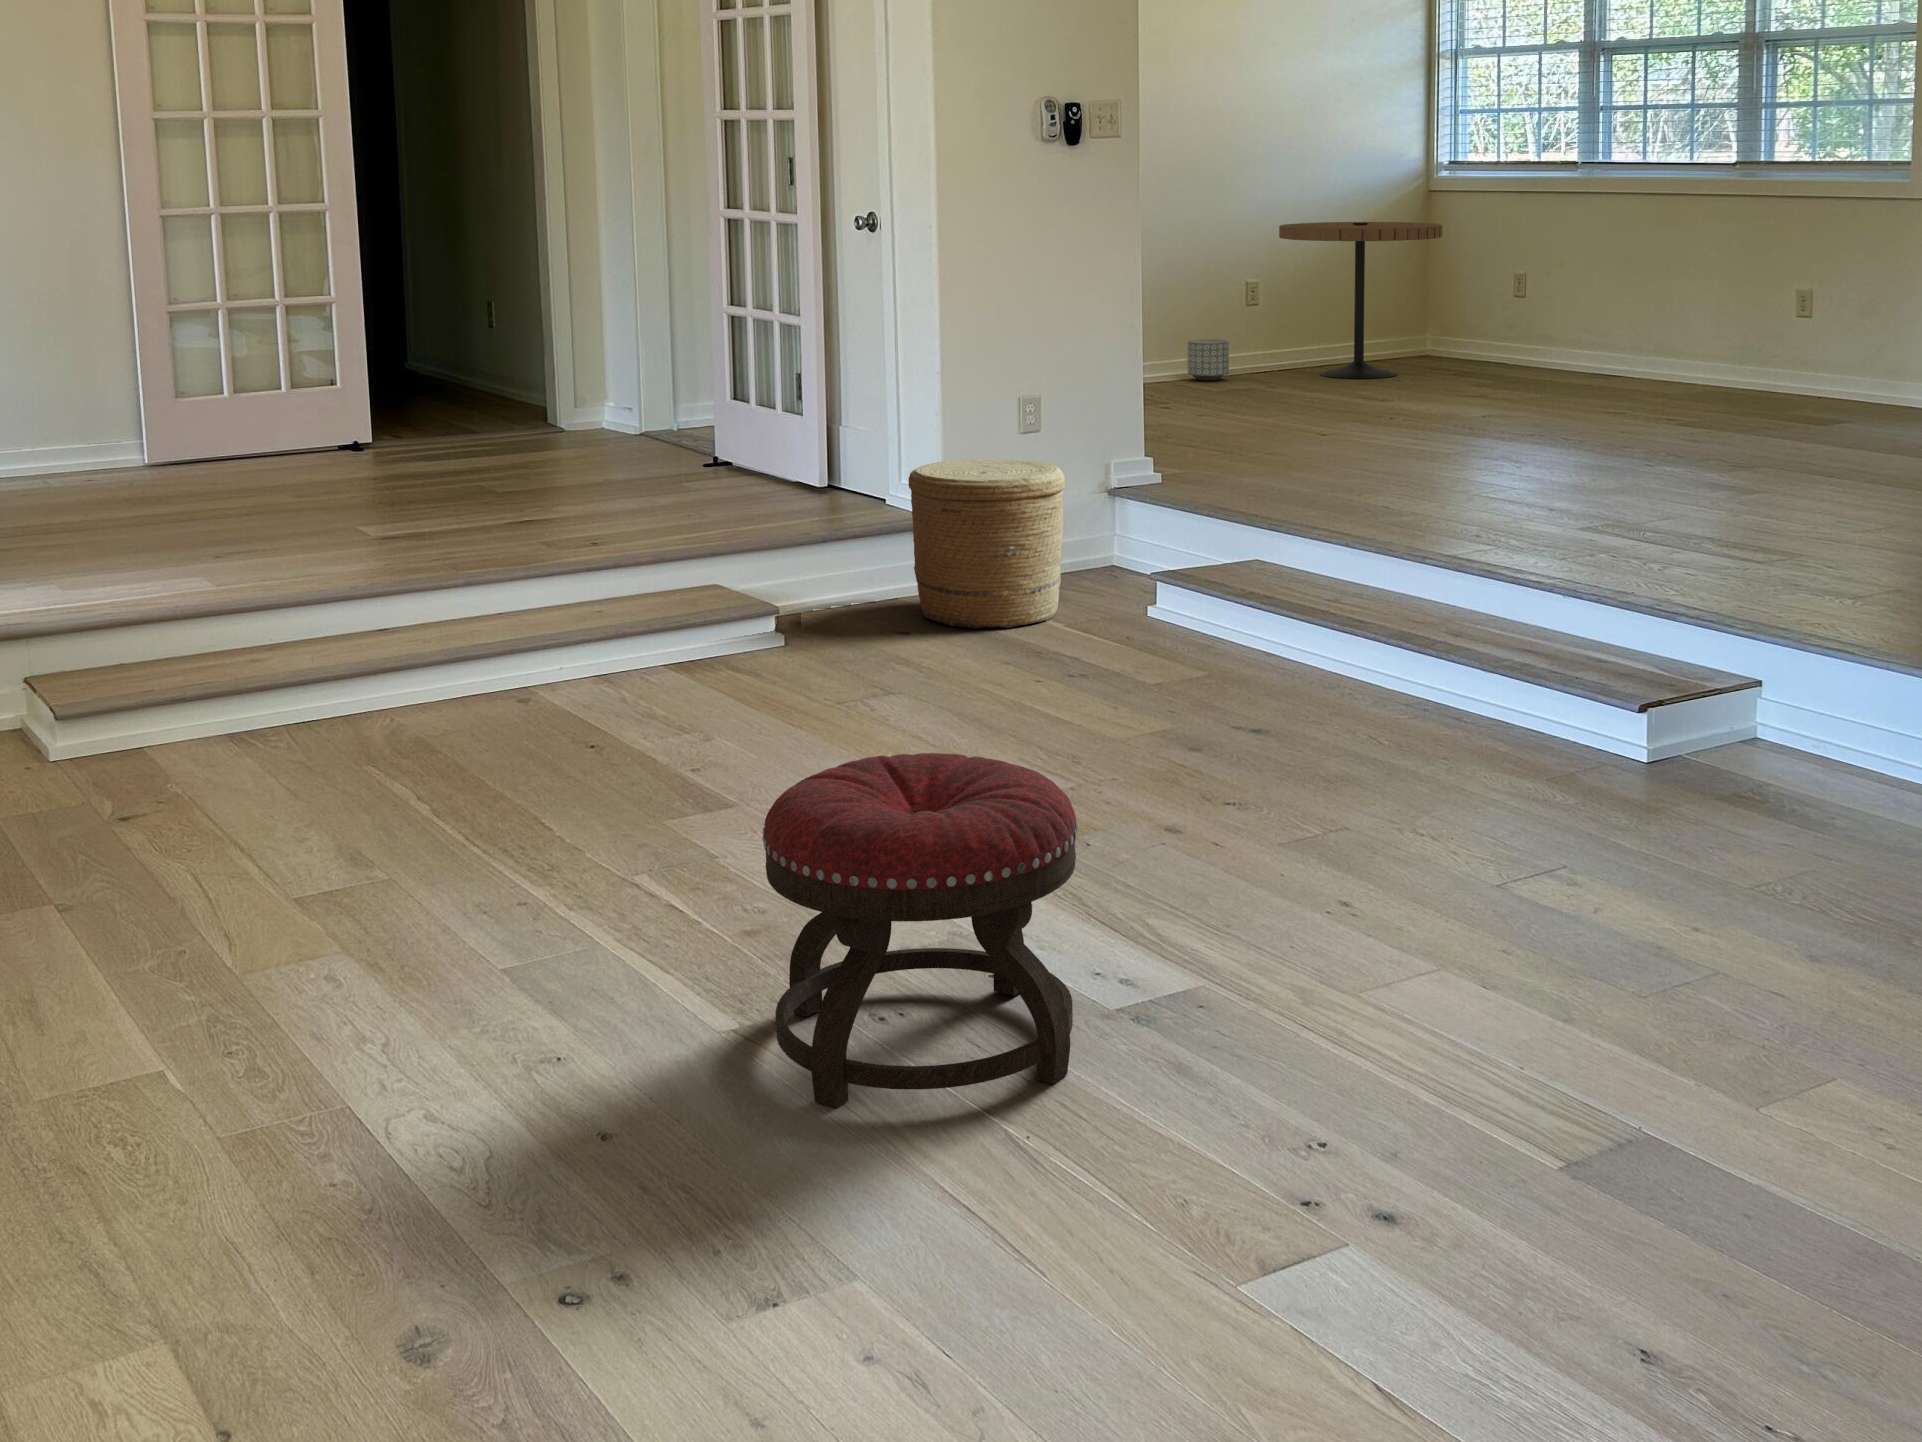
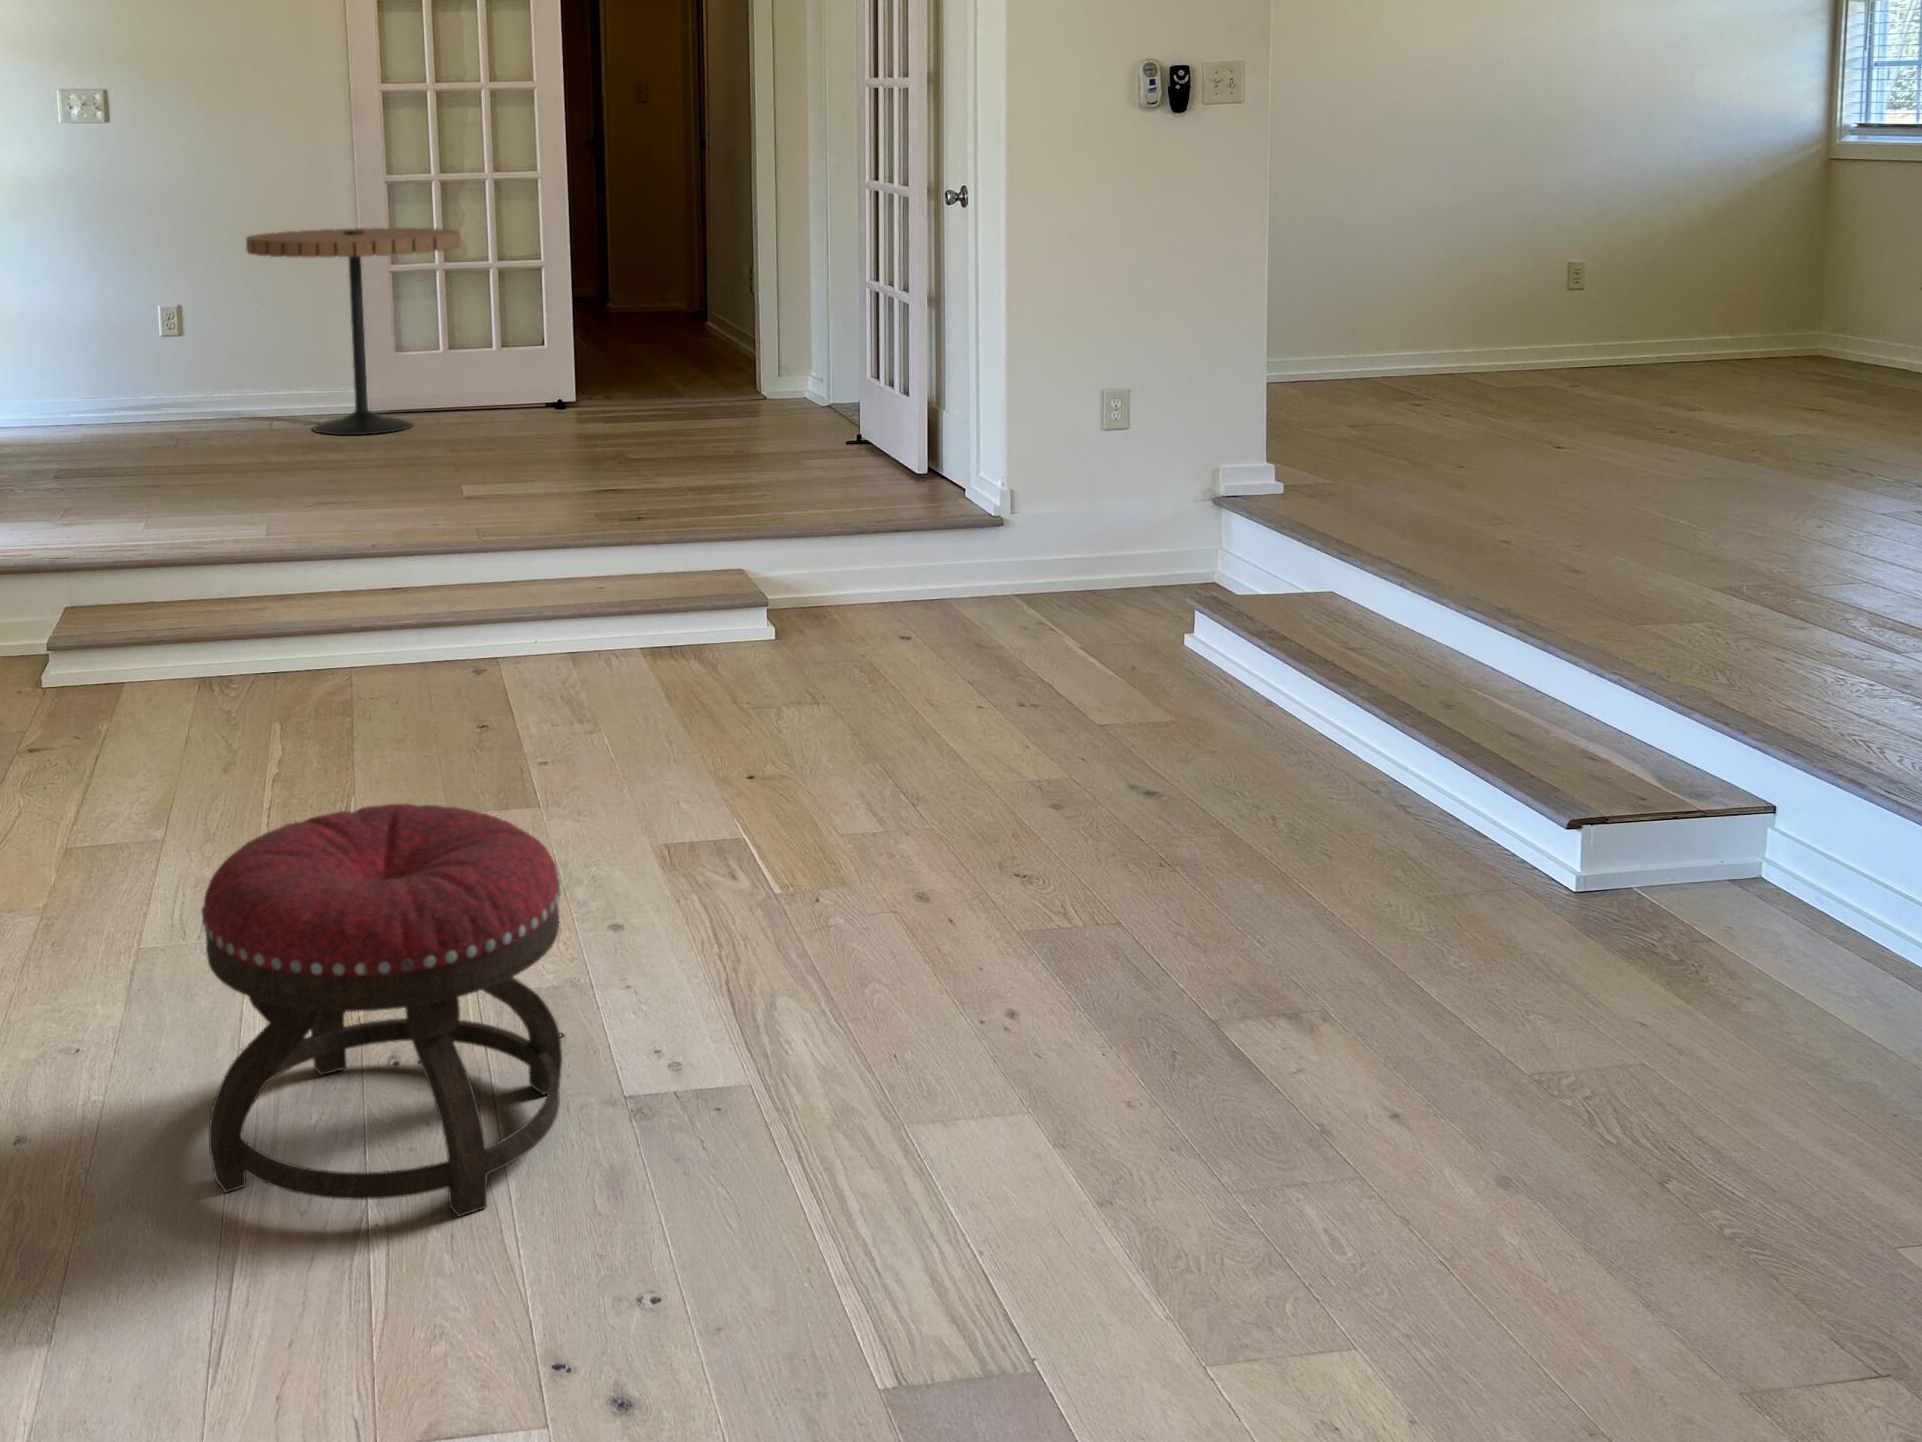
side table: present [1279,222,1442,378] -> present [246,228,460,435]
planter: present [1187,339,1229,381] -> none [1475,328,1526,376]
woven basket: present [909,459,1065,629] -> none [943,457,1115,647]

